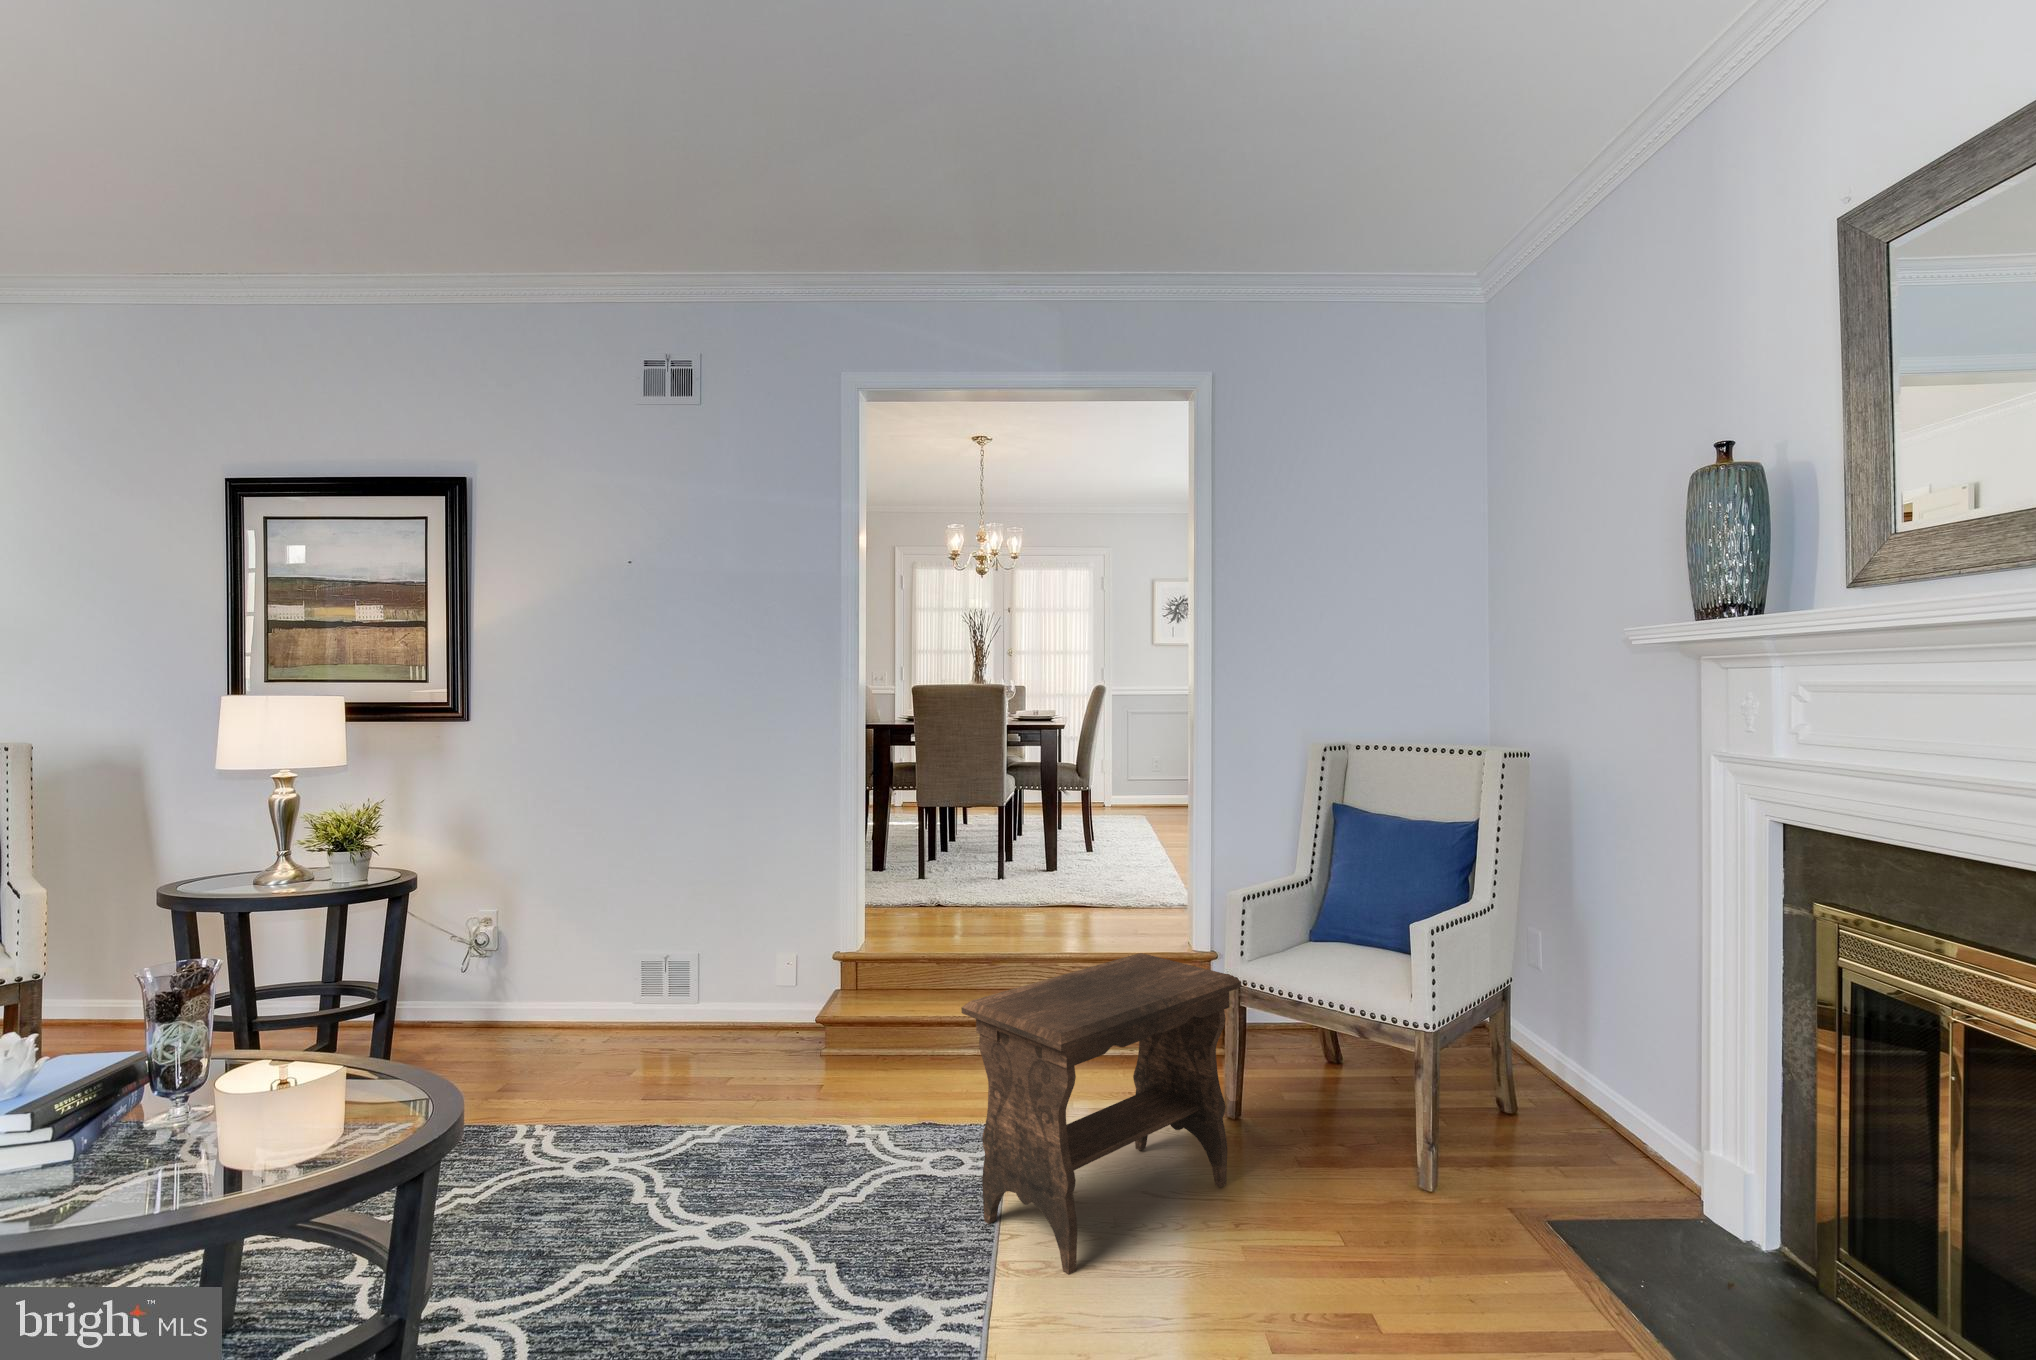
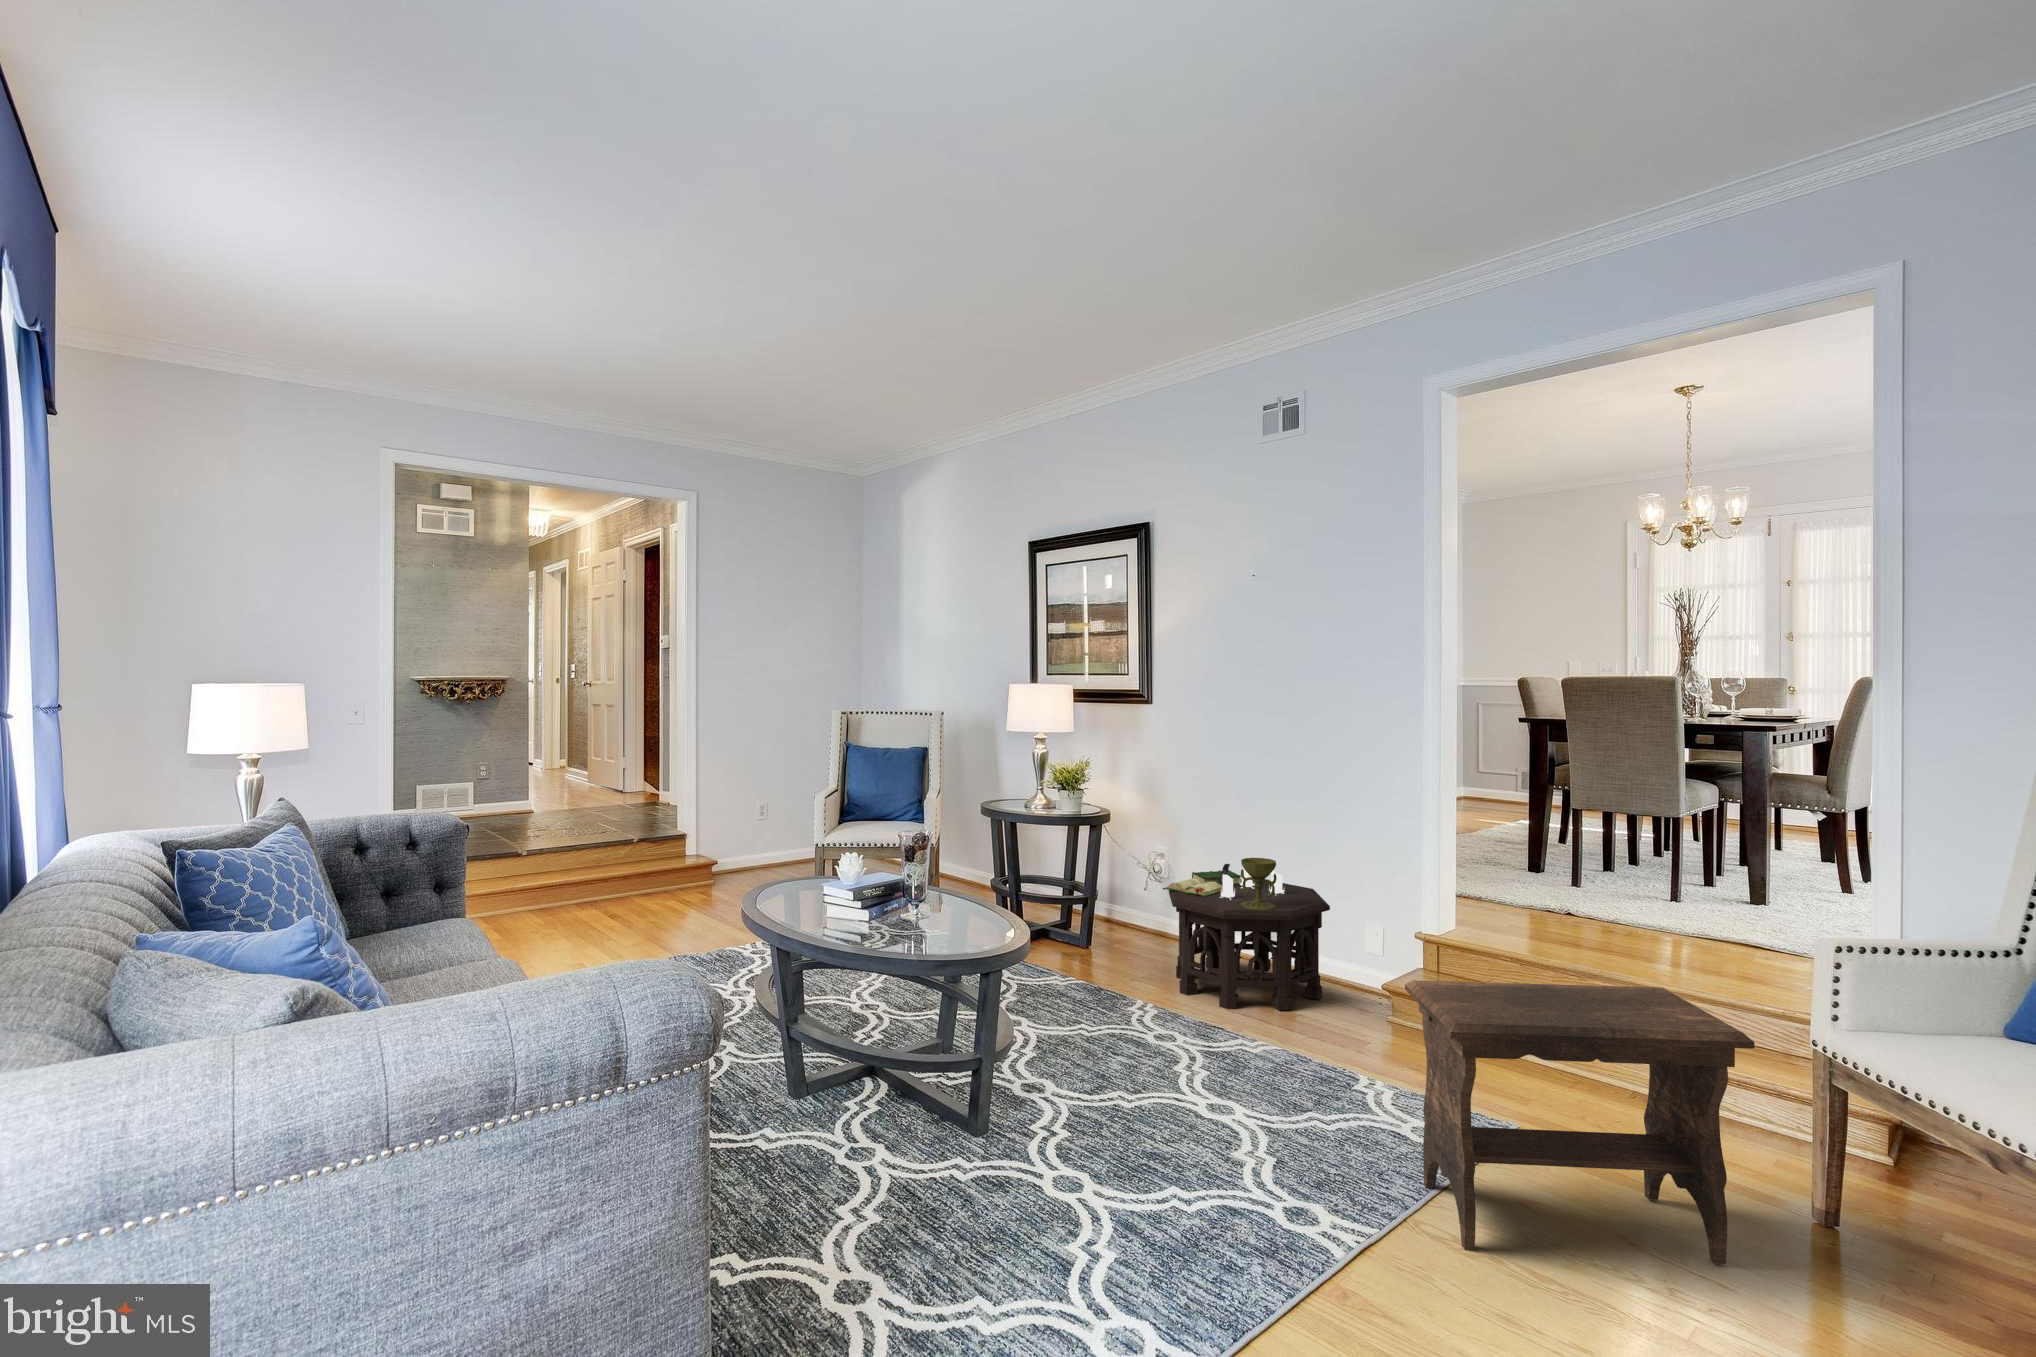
side table: none [534,902,748,1098] -> present [1163,858,1330,1010]

